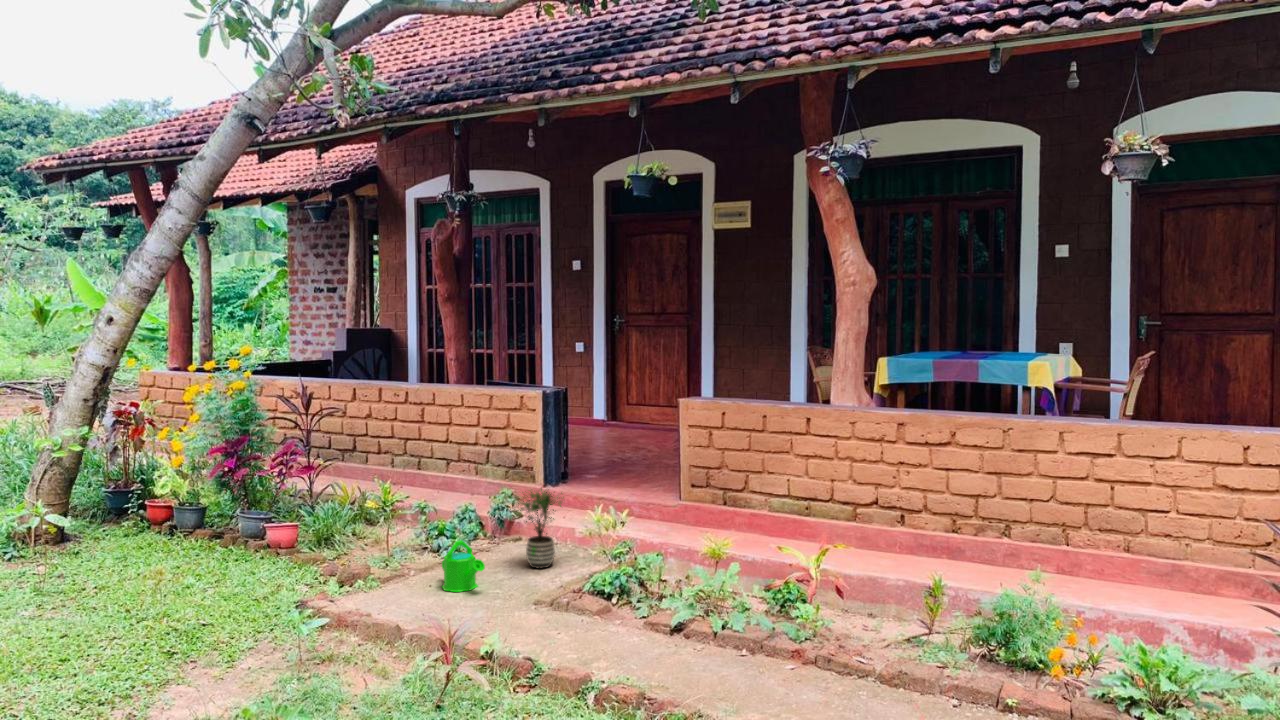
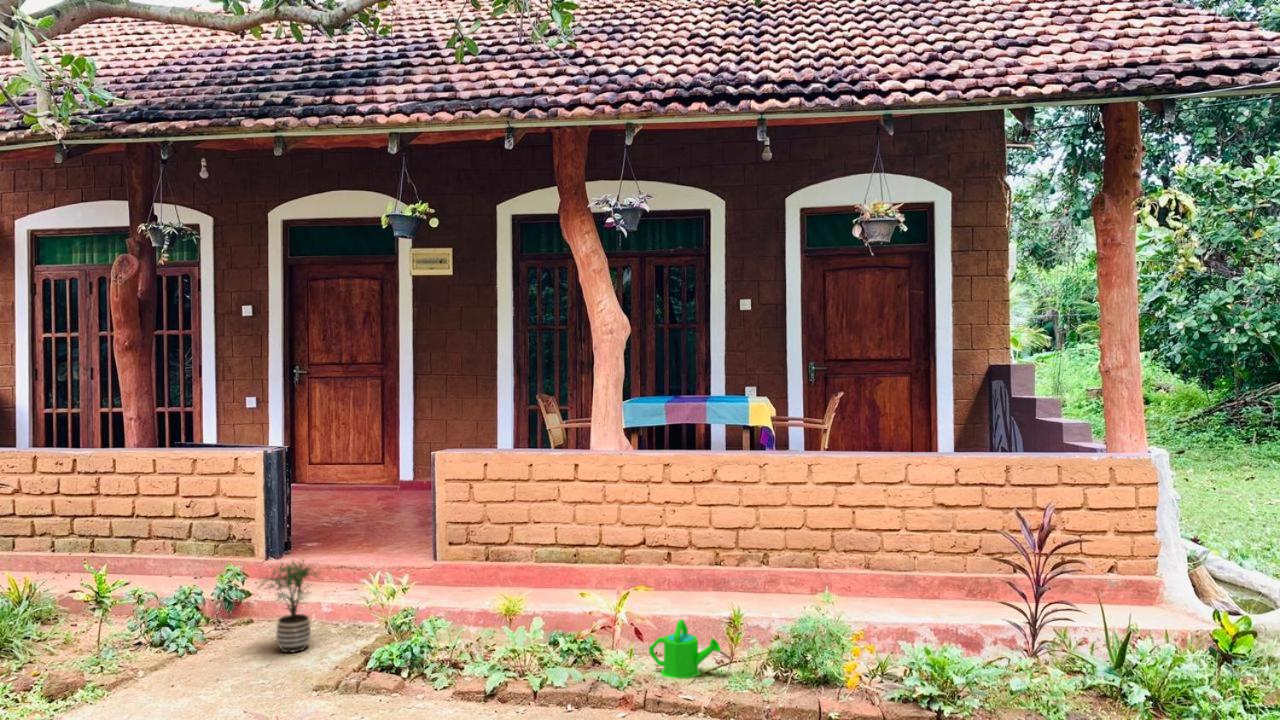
watering can: present [442,540,485,592] -> present [649,619,721,678]

